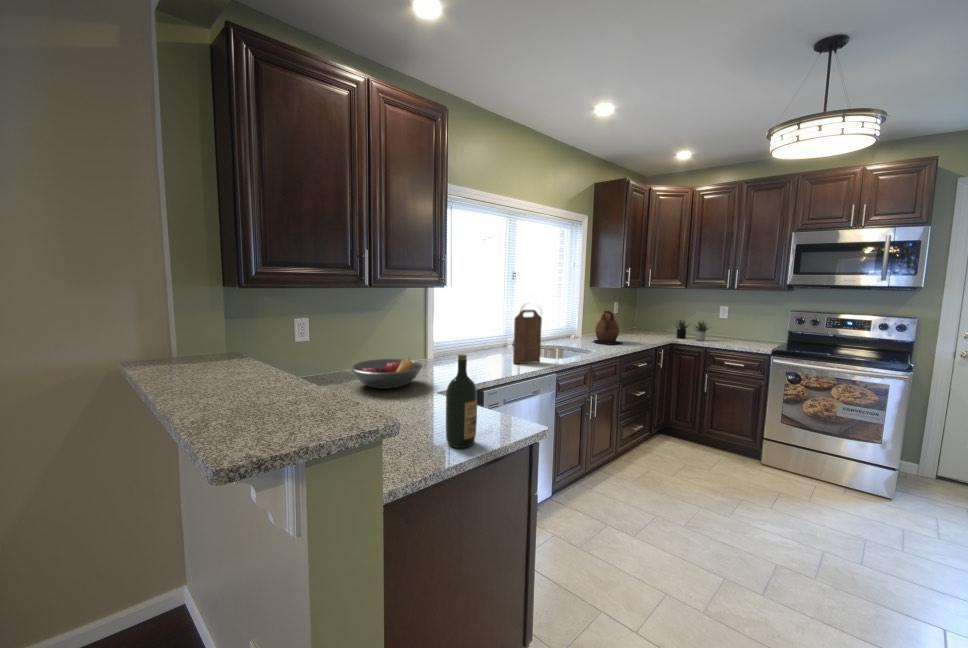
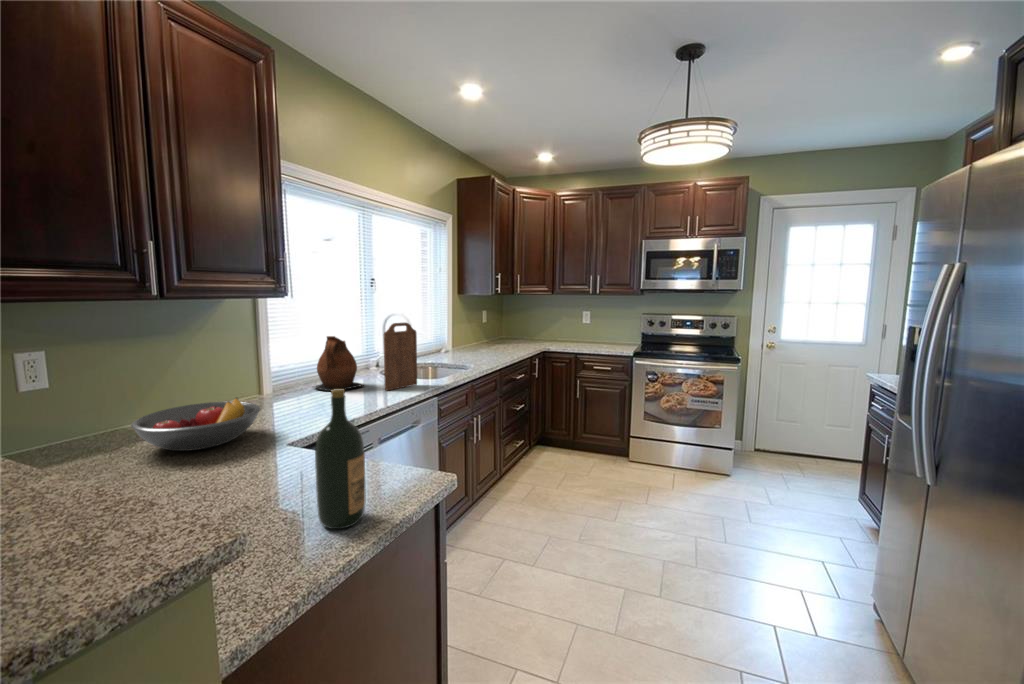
ceramic pitcher: present [593,311,622,344] -> present [315,336,364,391]
succulent plant: present [676,320,708,341] -> none [543,326,579,347]

